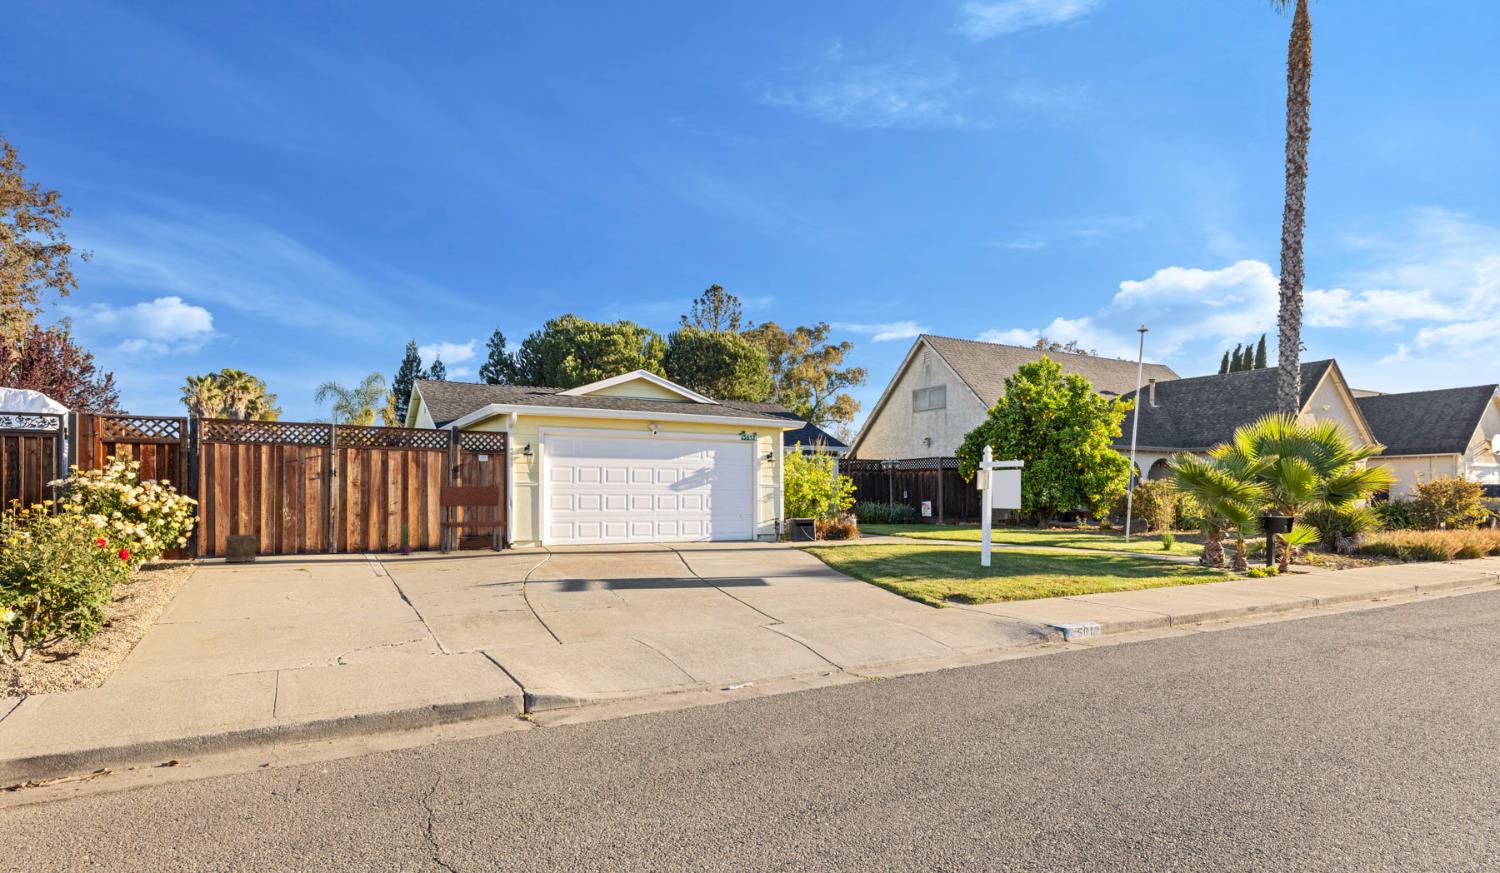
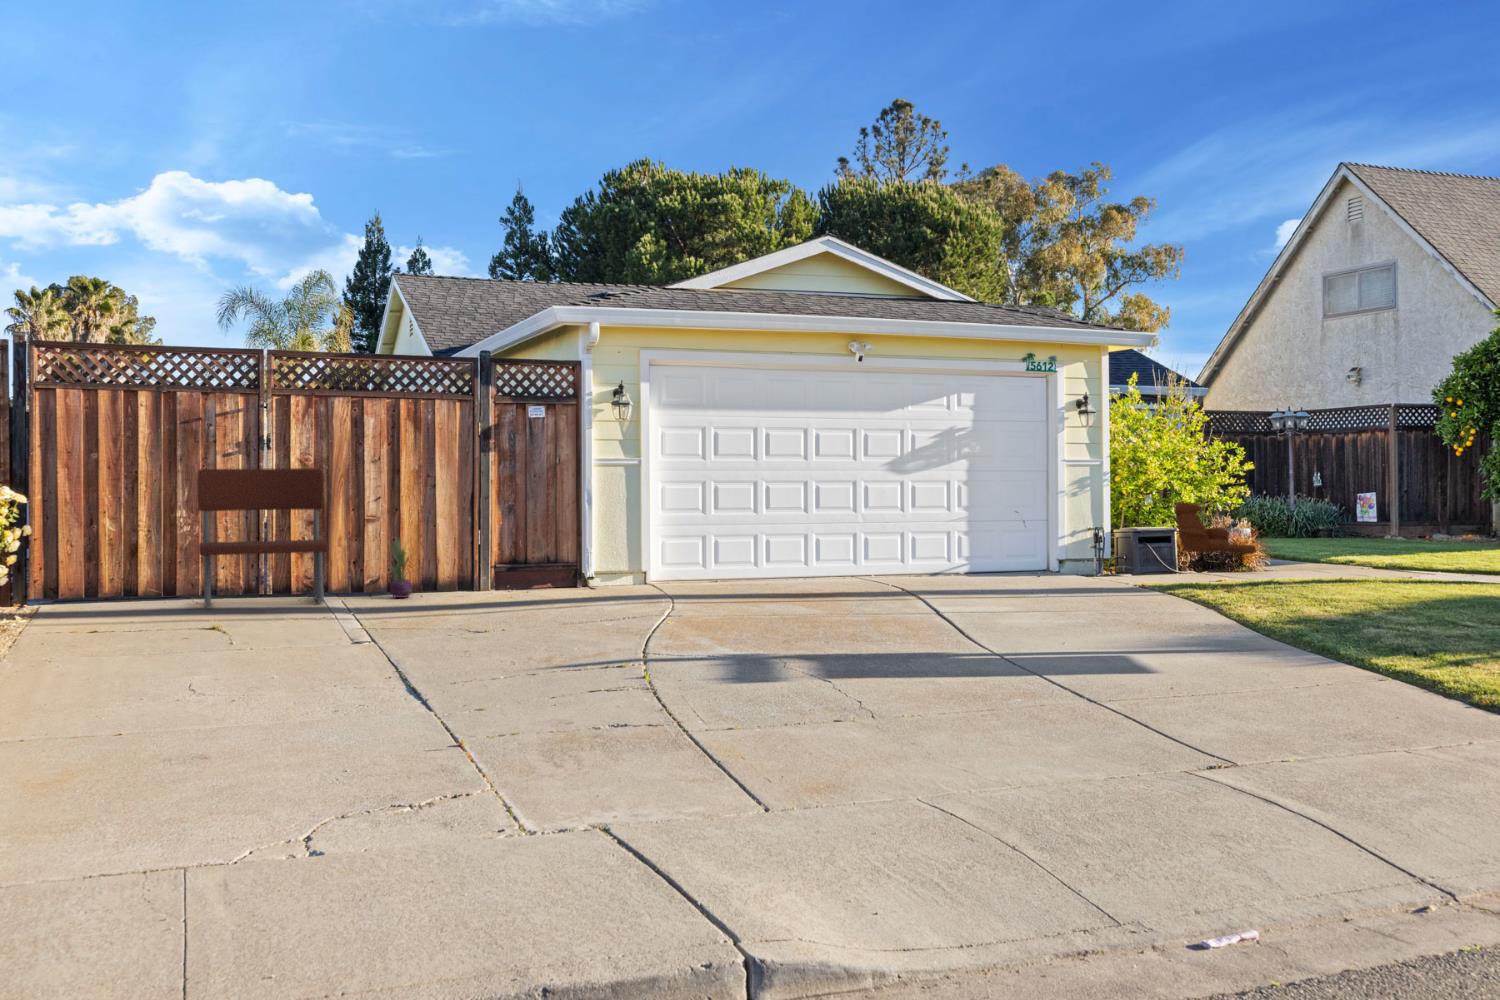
bench: present [440,486,507,553] -> present [197,468,329,608]
lounge chair: none [817,506,854,540] -> present [1175,502,1256,569]
bucket: present [225,534,260,562] -> none [78,557,141,611]

